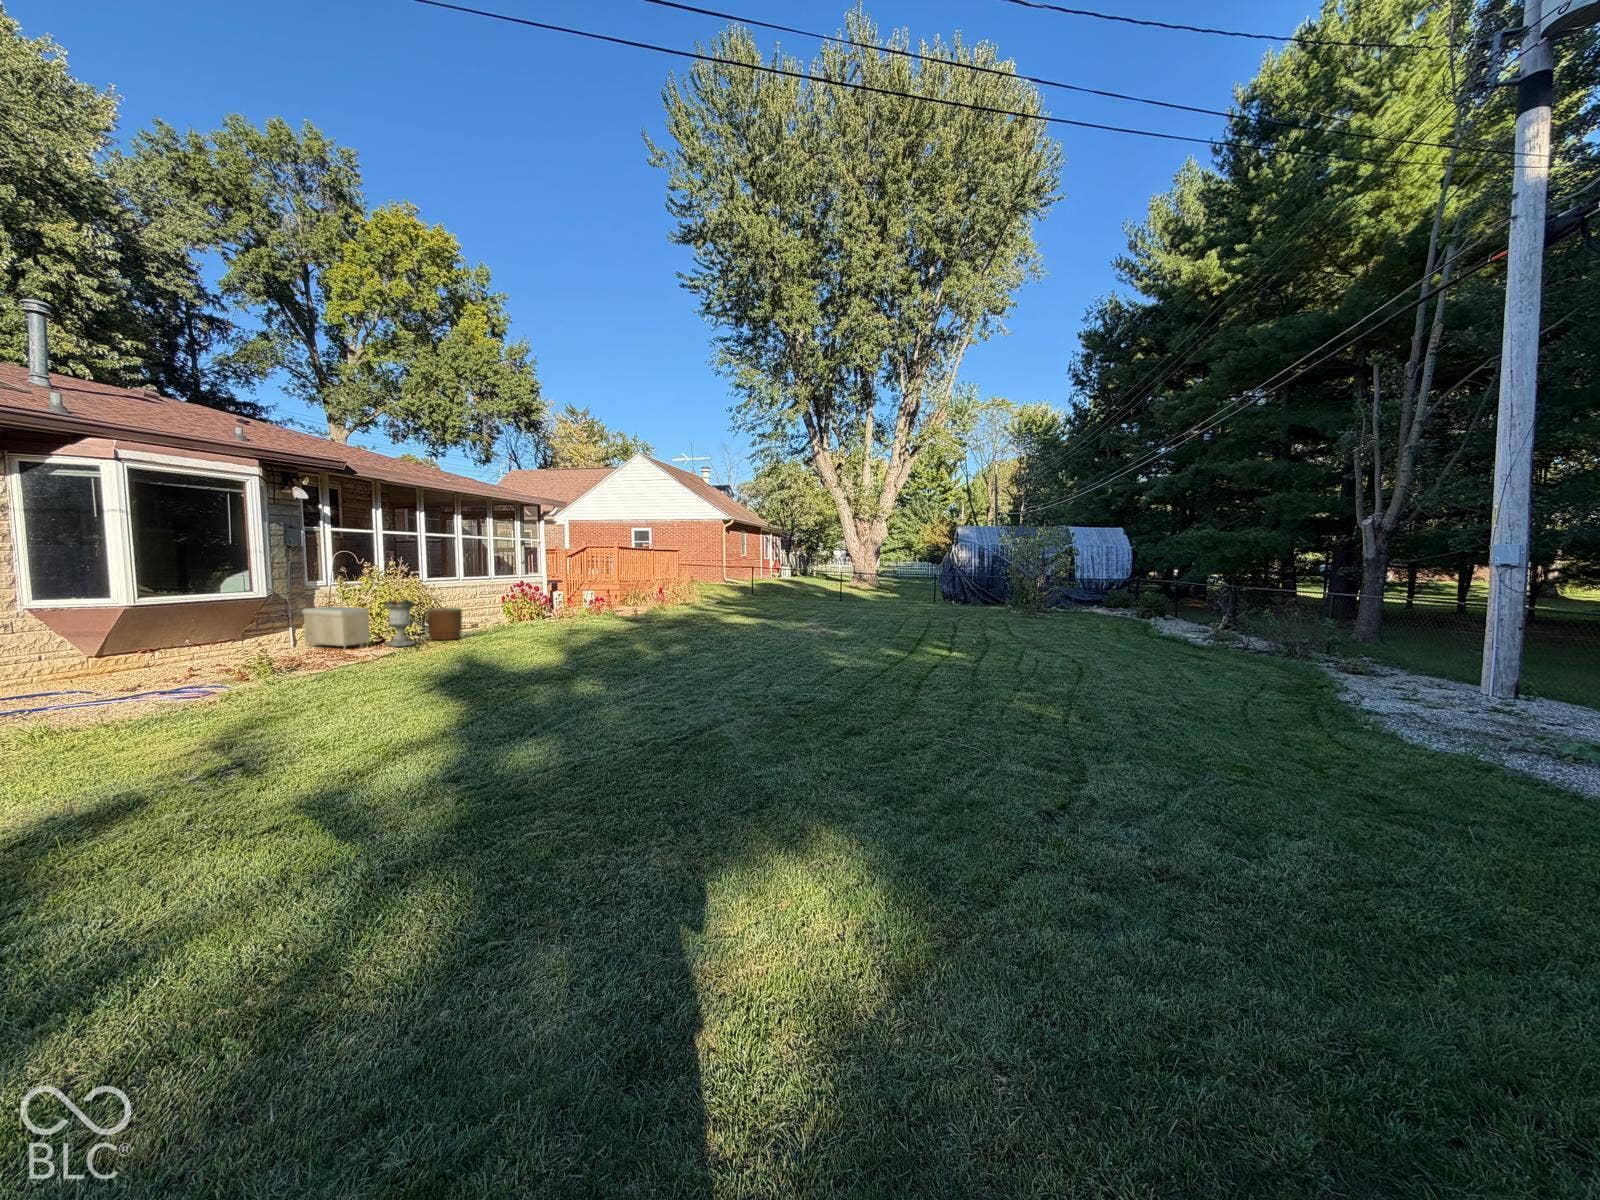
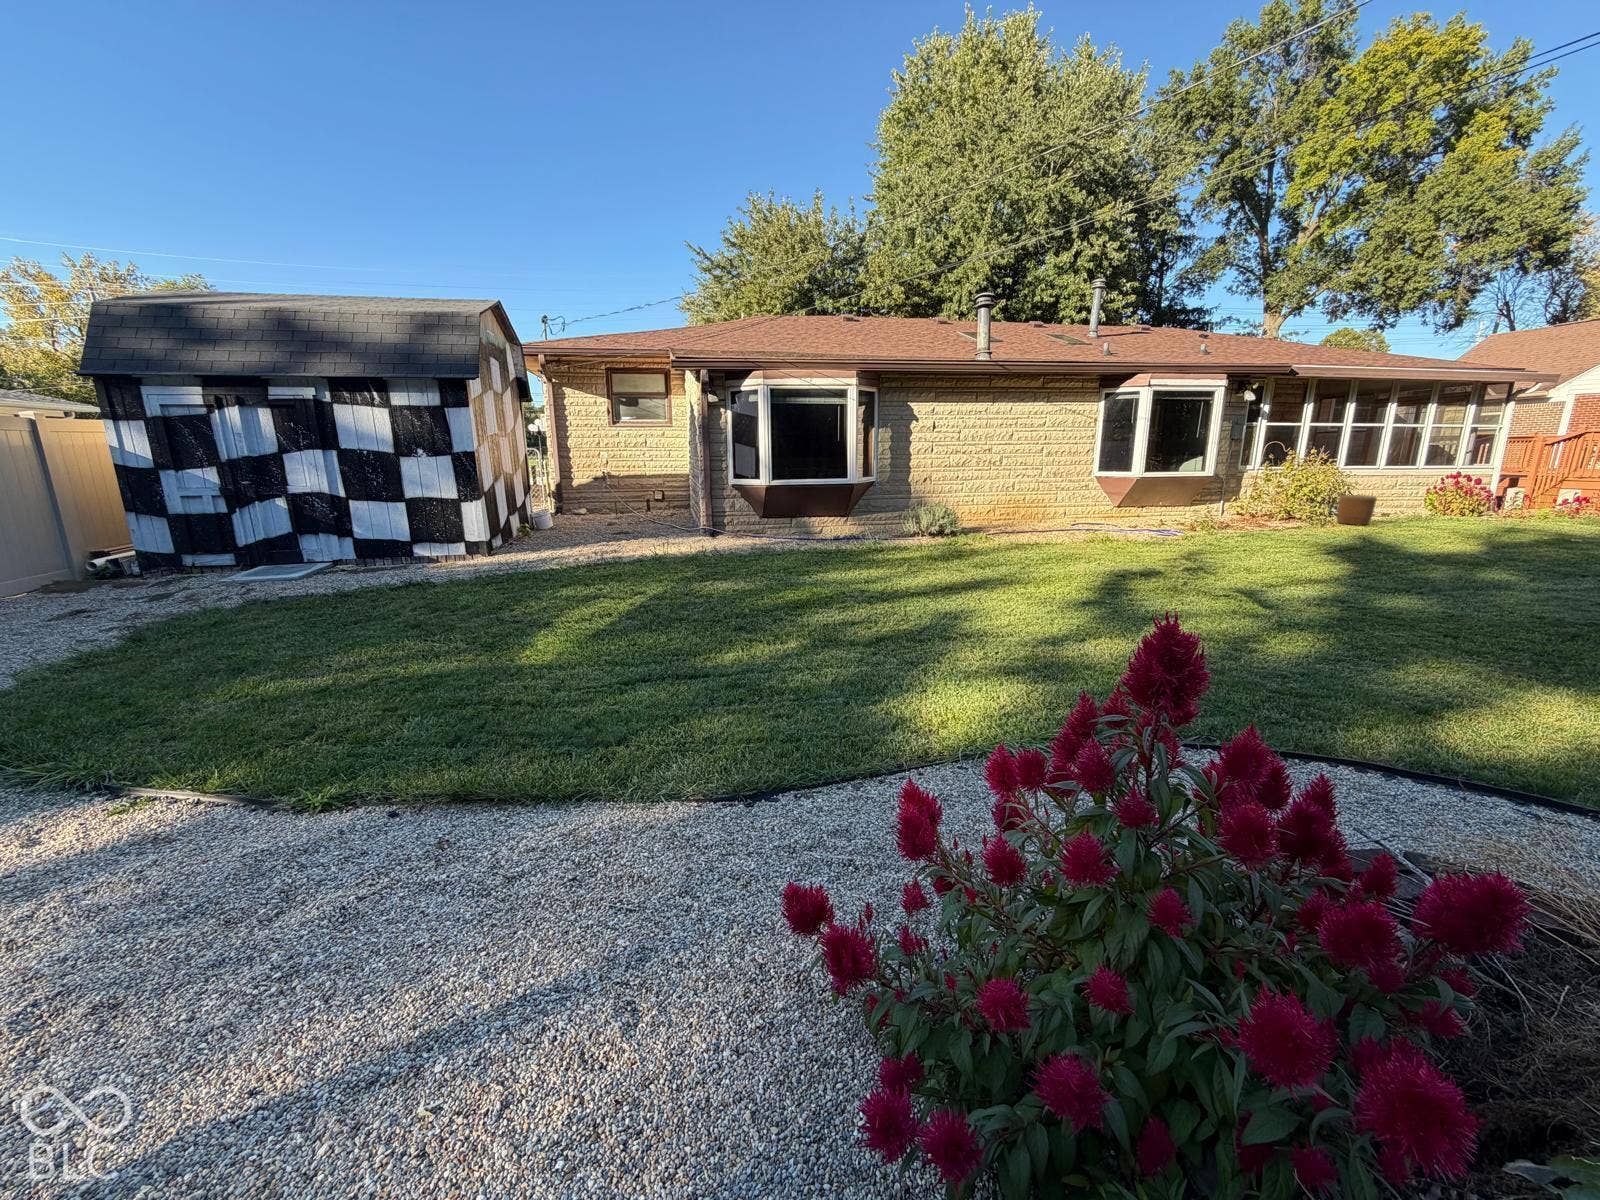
planter: present [385,599,415,647] -> none [1297,484,1332,526]
storage bench: present [302,606,370,649] -> none [1231,487,1287,522]

